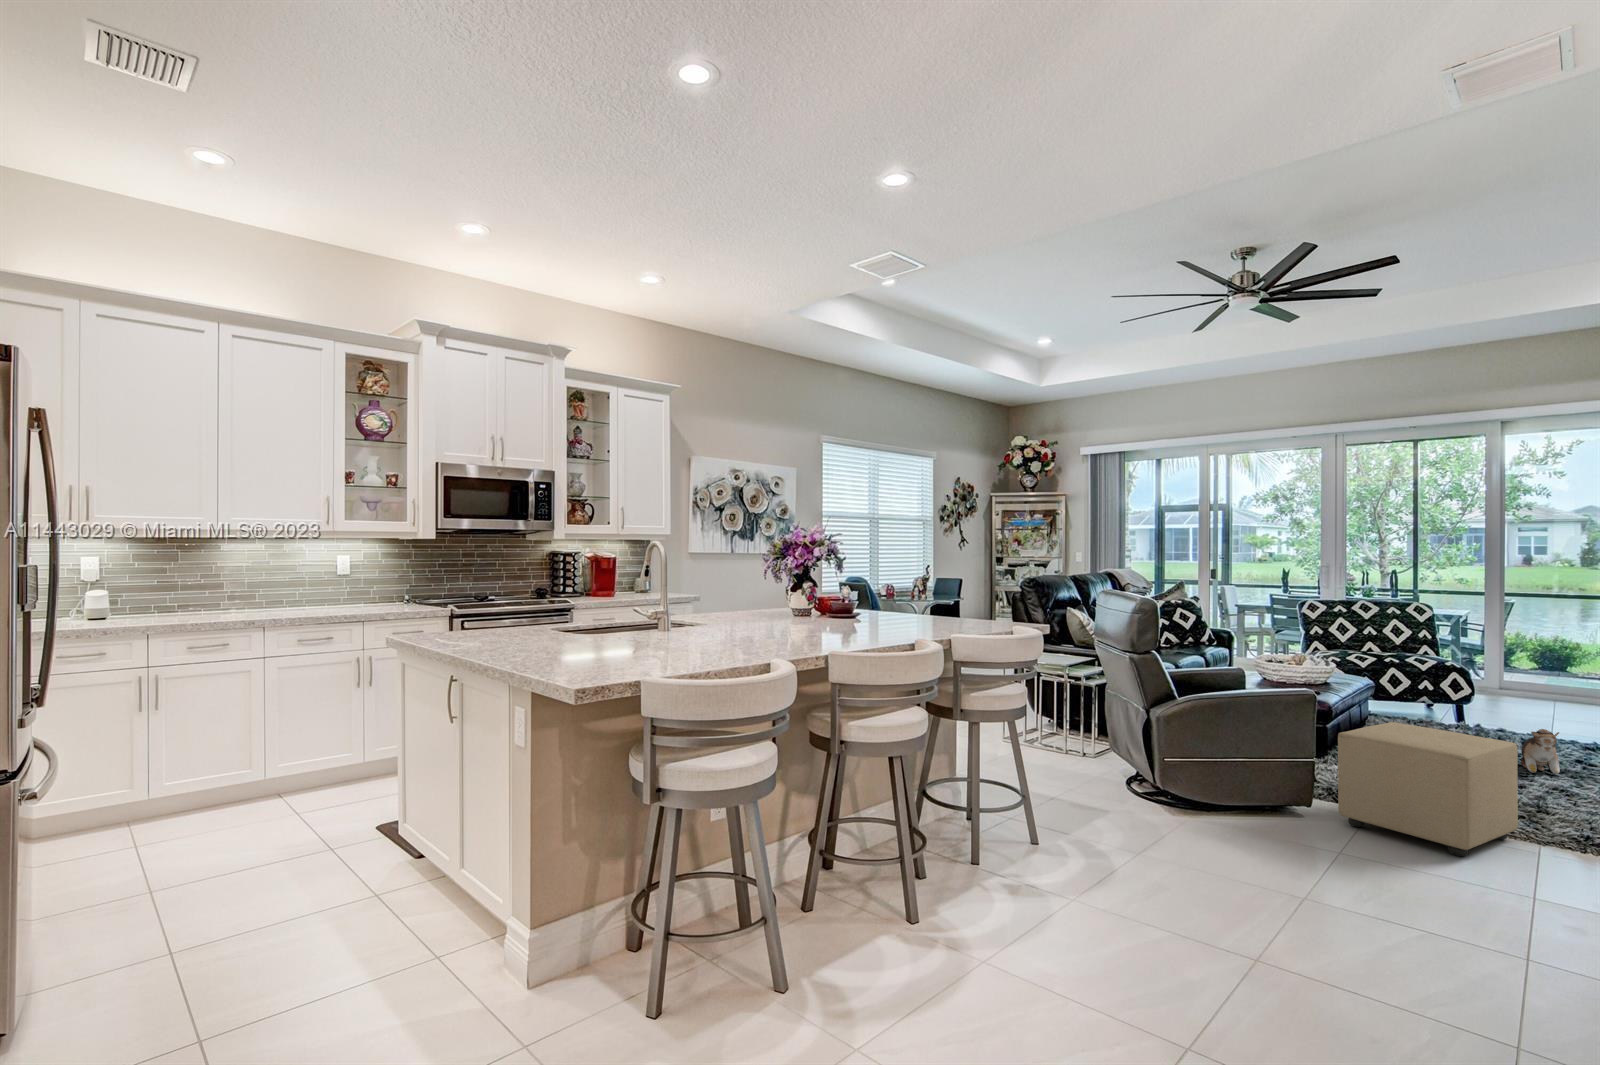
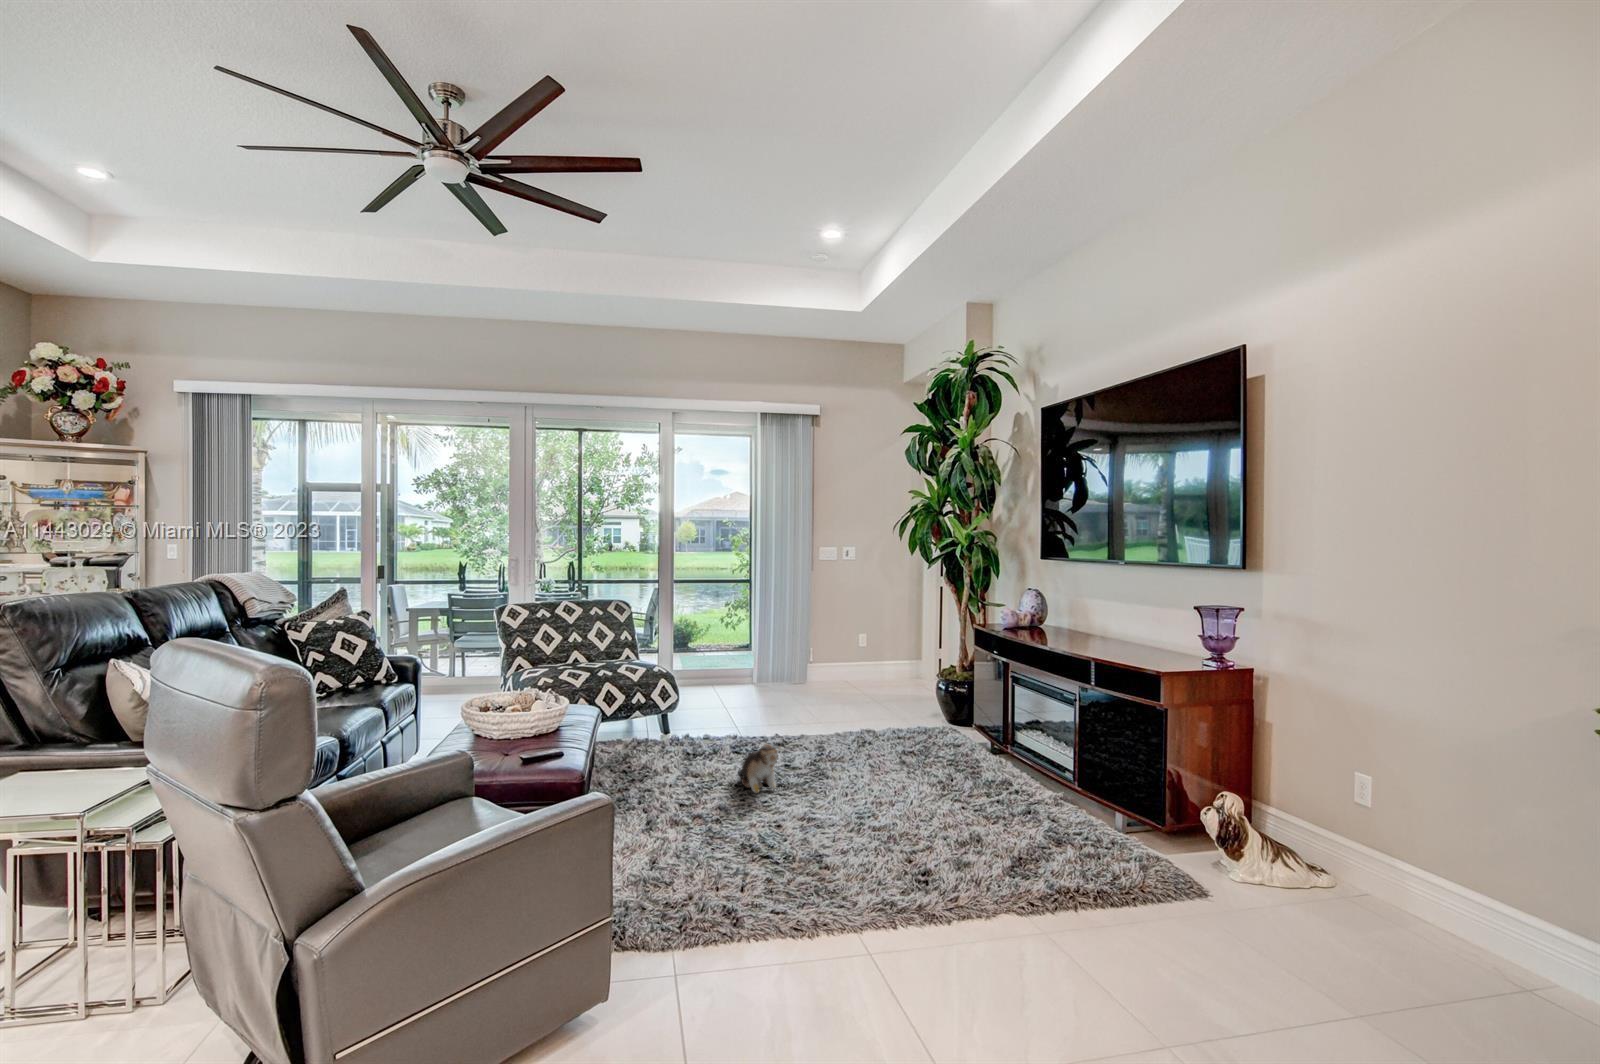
ottoman: present [1338,722,1518,856] -> none [639,802,821,1014]

